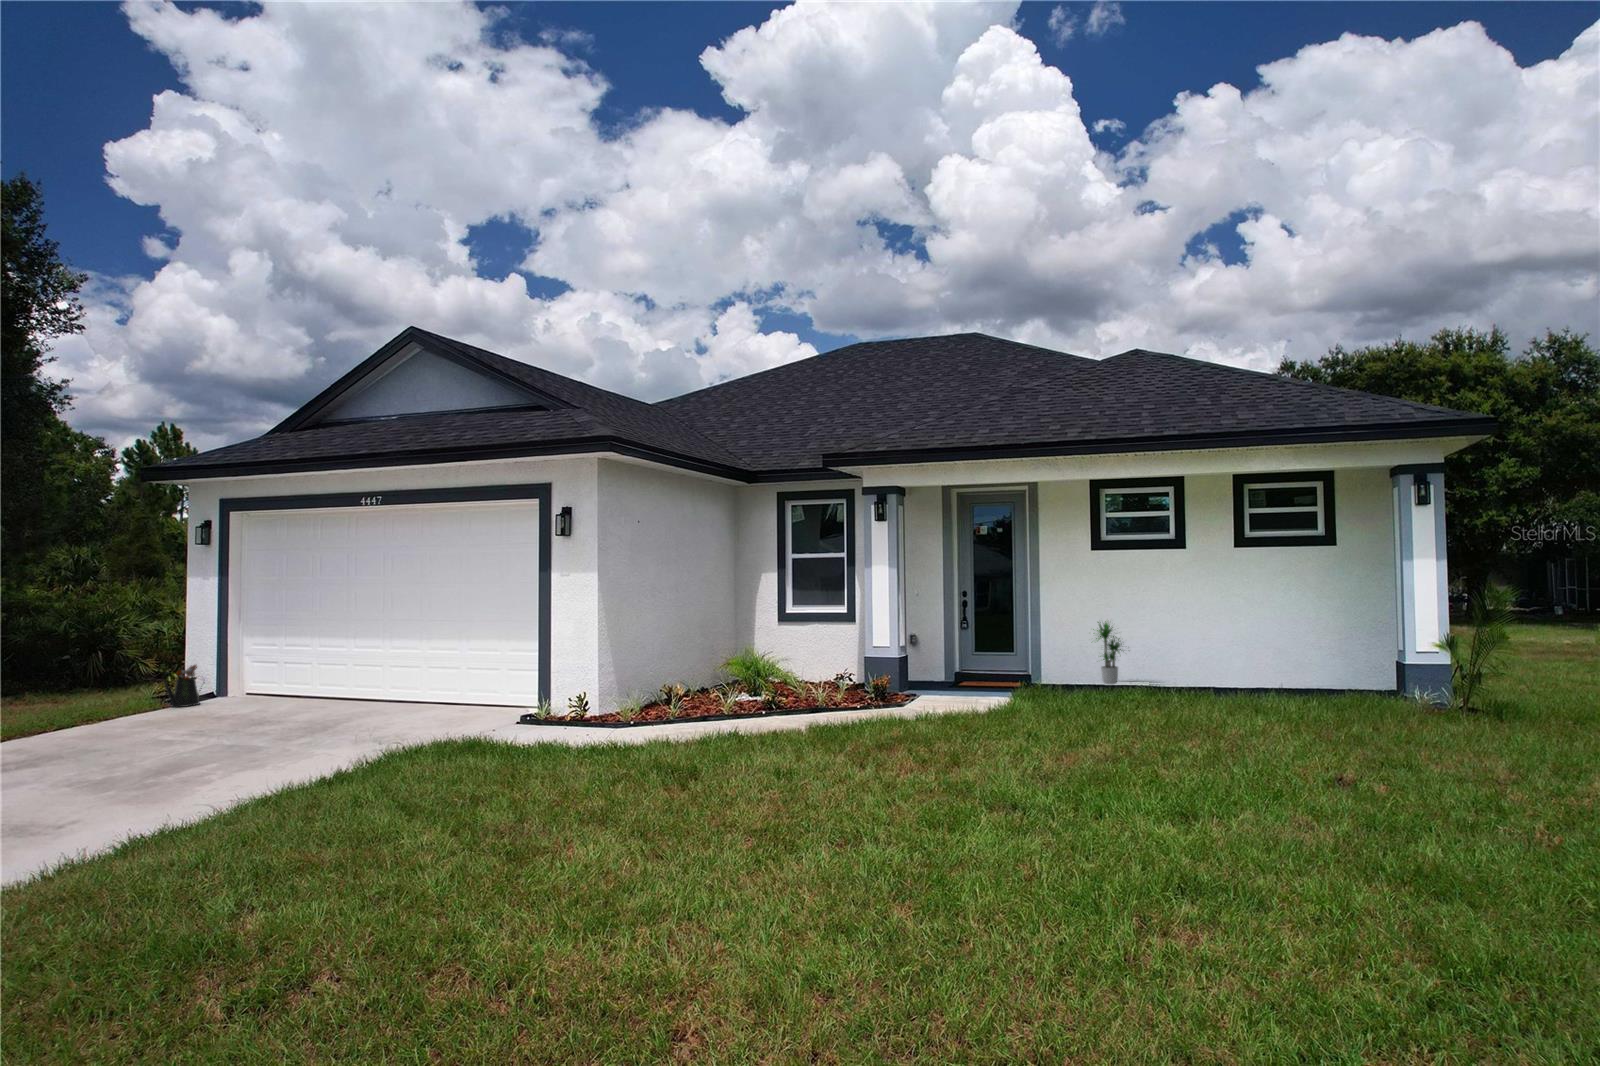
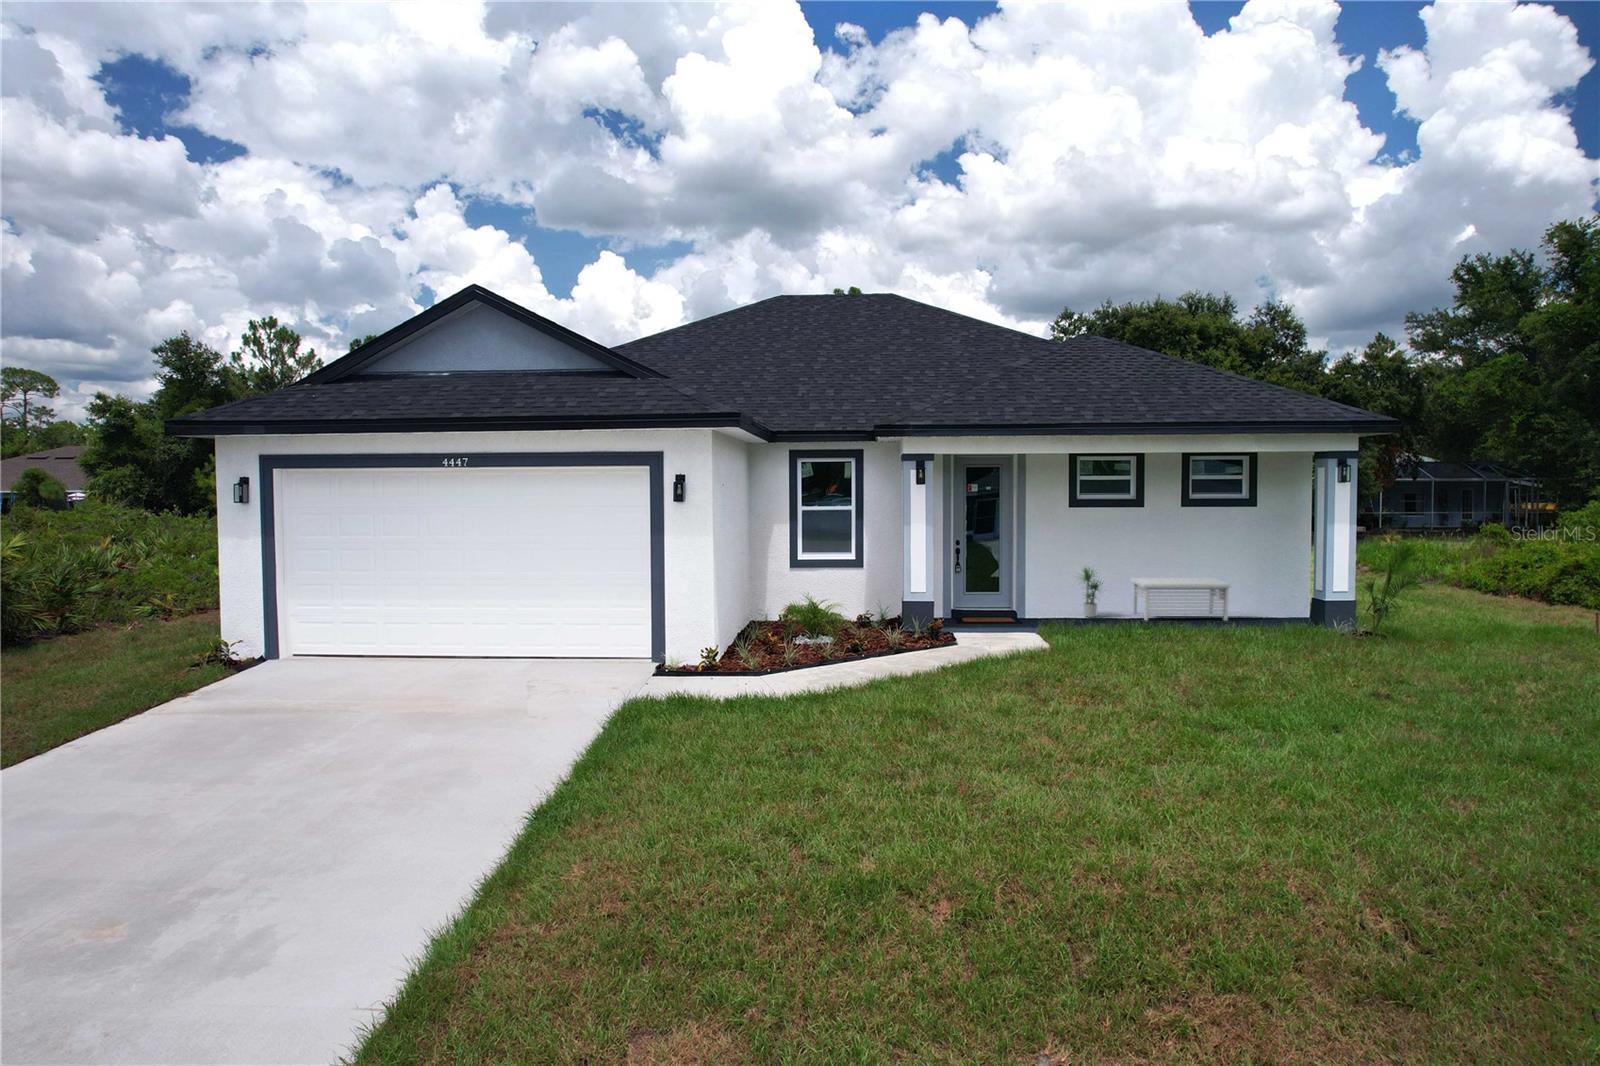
storage bench: none [1167,636,1291,692] -> present [1130,578,1231,621]
watering can: present [164,665,202,707] -> none [221,627,257,672]

